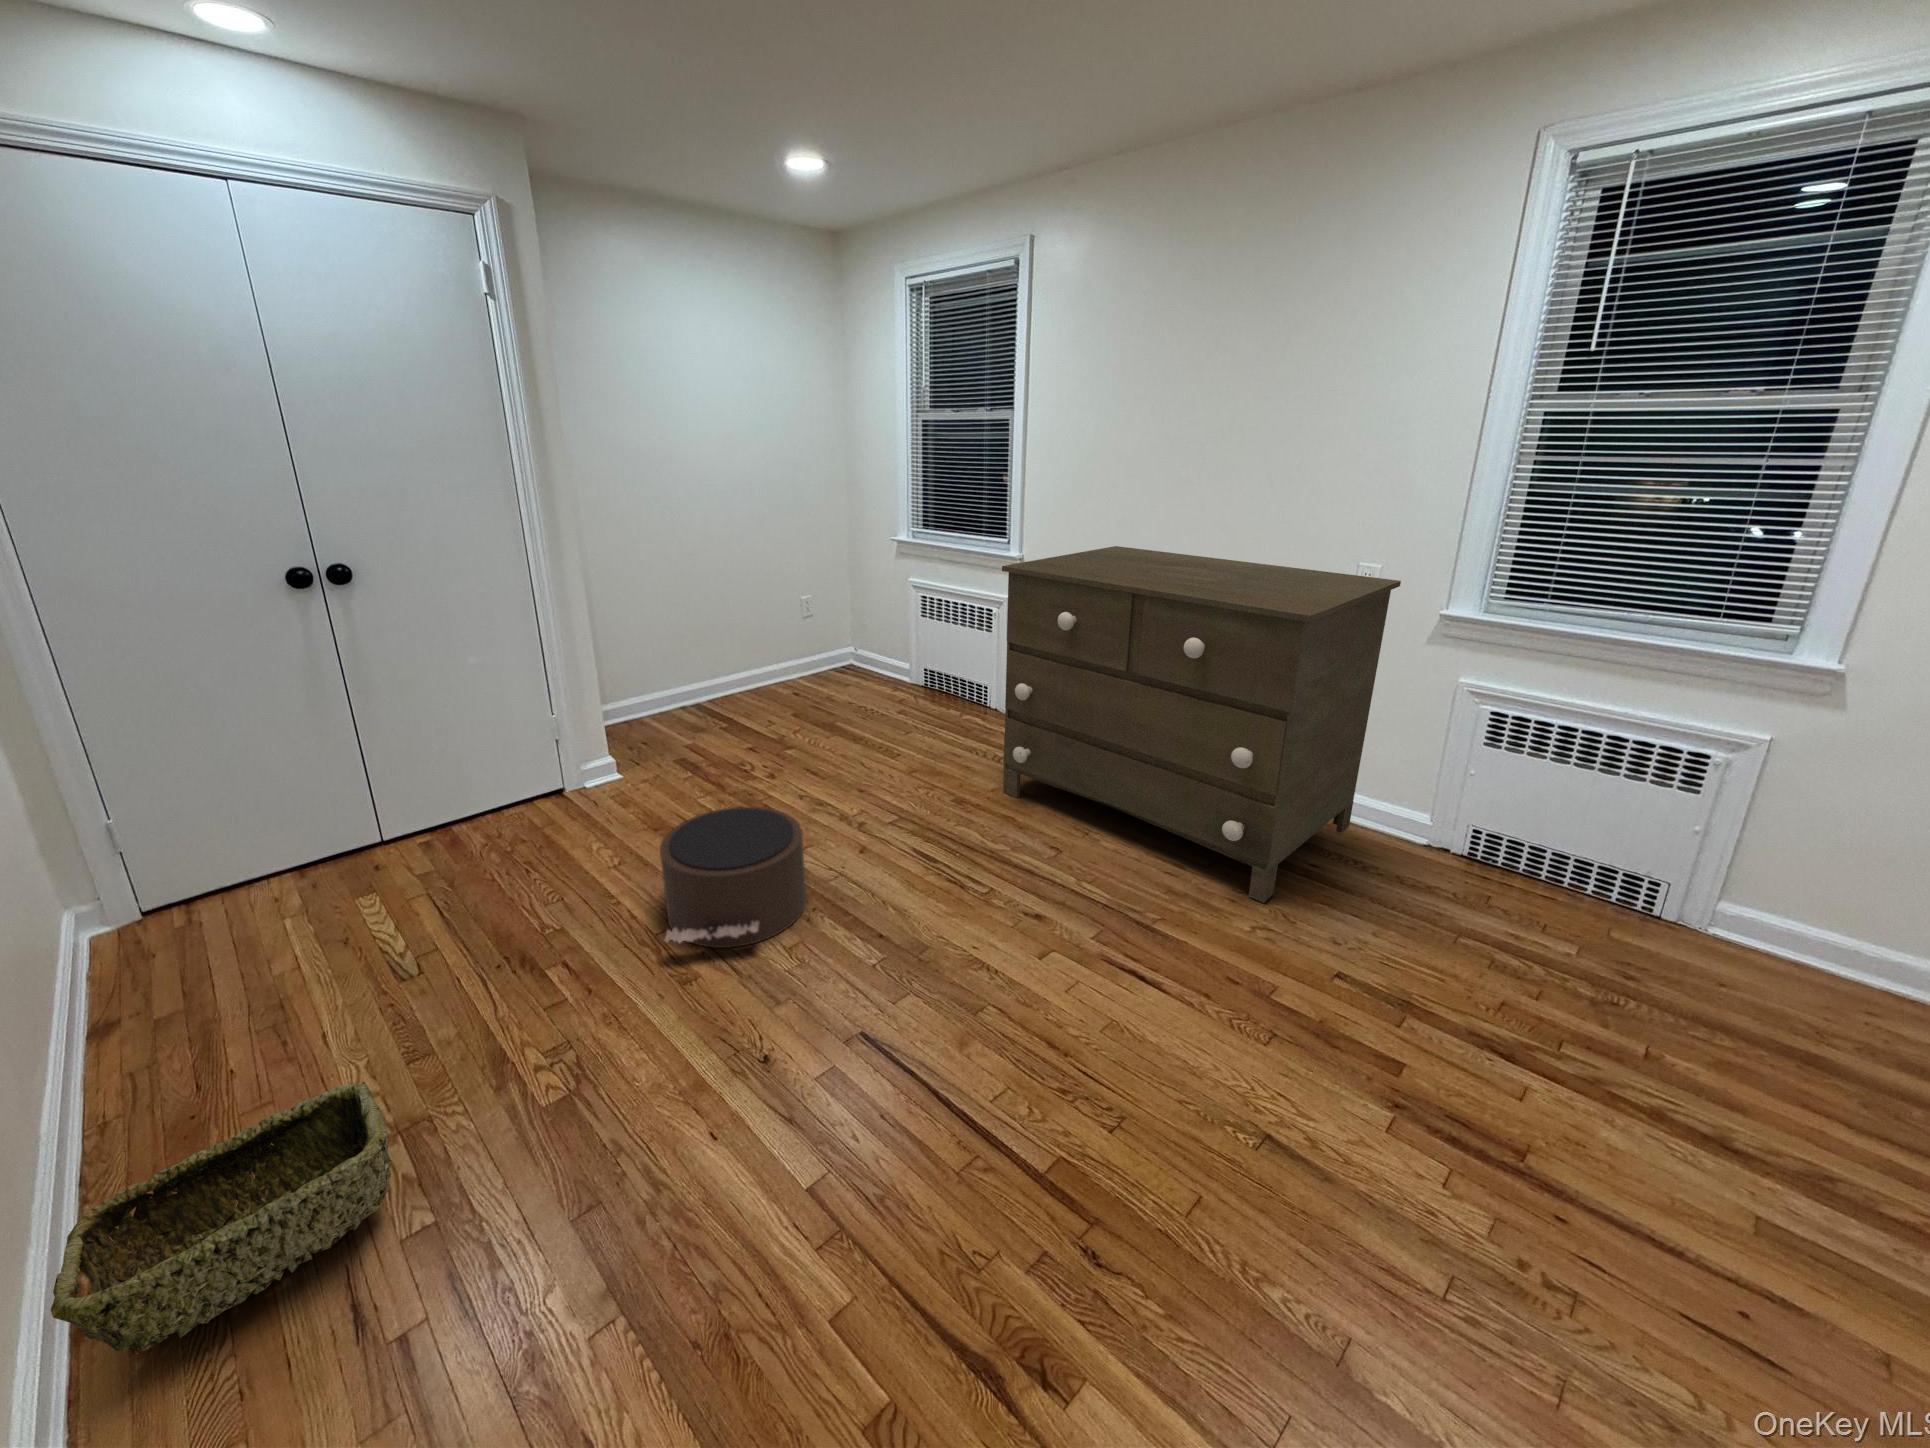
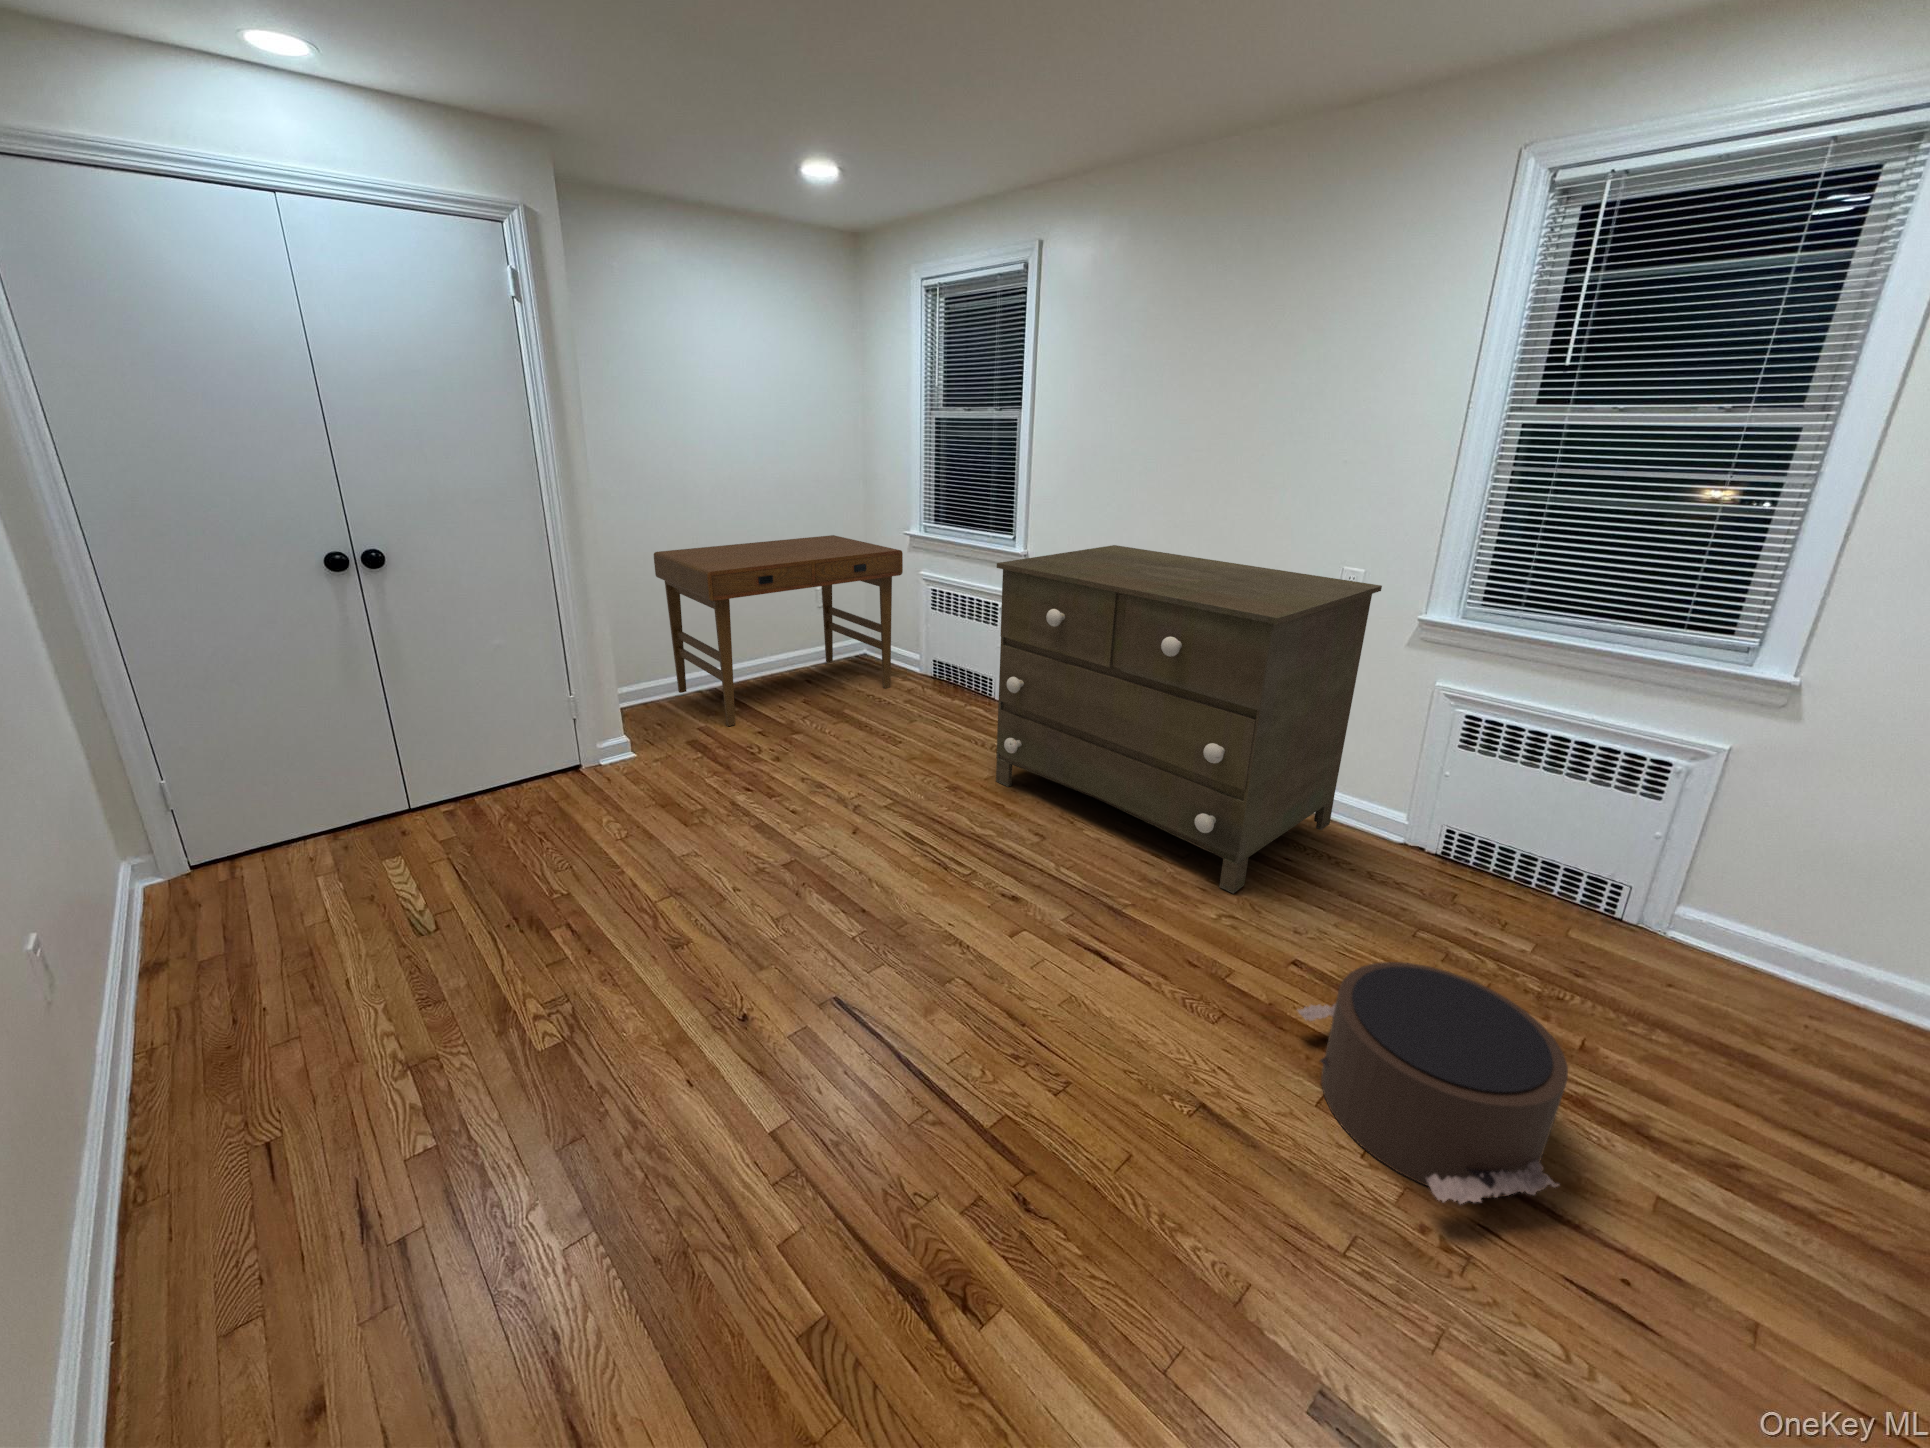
desk: none [635,543,893,742] -> present [654,535,903,726]
pouf: present [660,807,806,948] -> present [1298,962,1568,1204]
woven basket: present [51,1081,391,1352] -> none [103,1019,399,1240]

